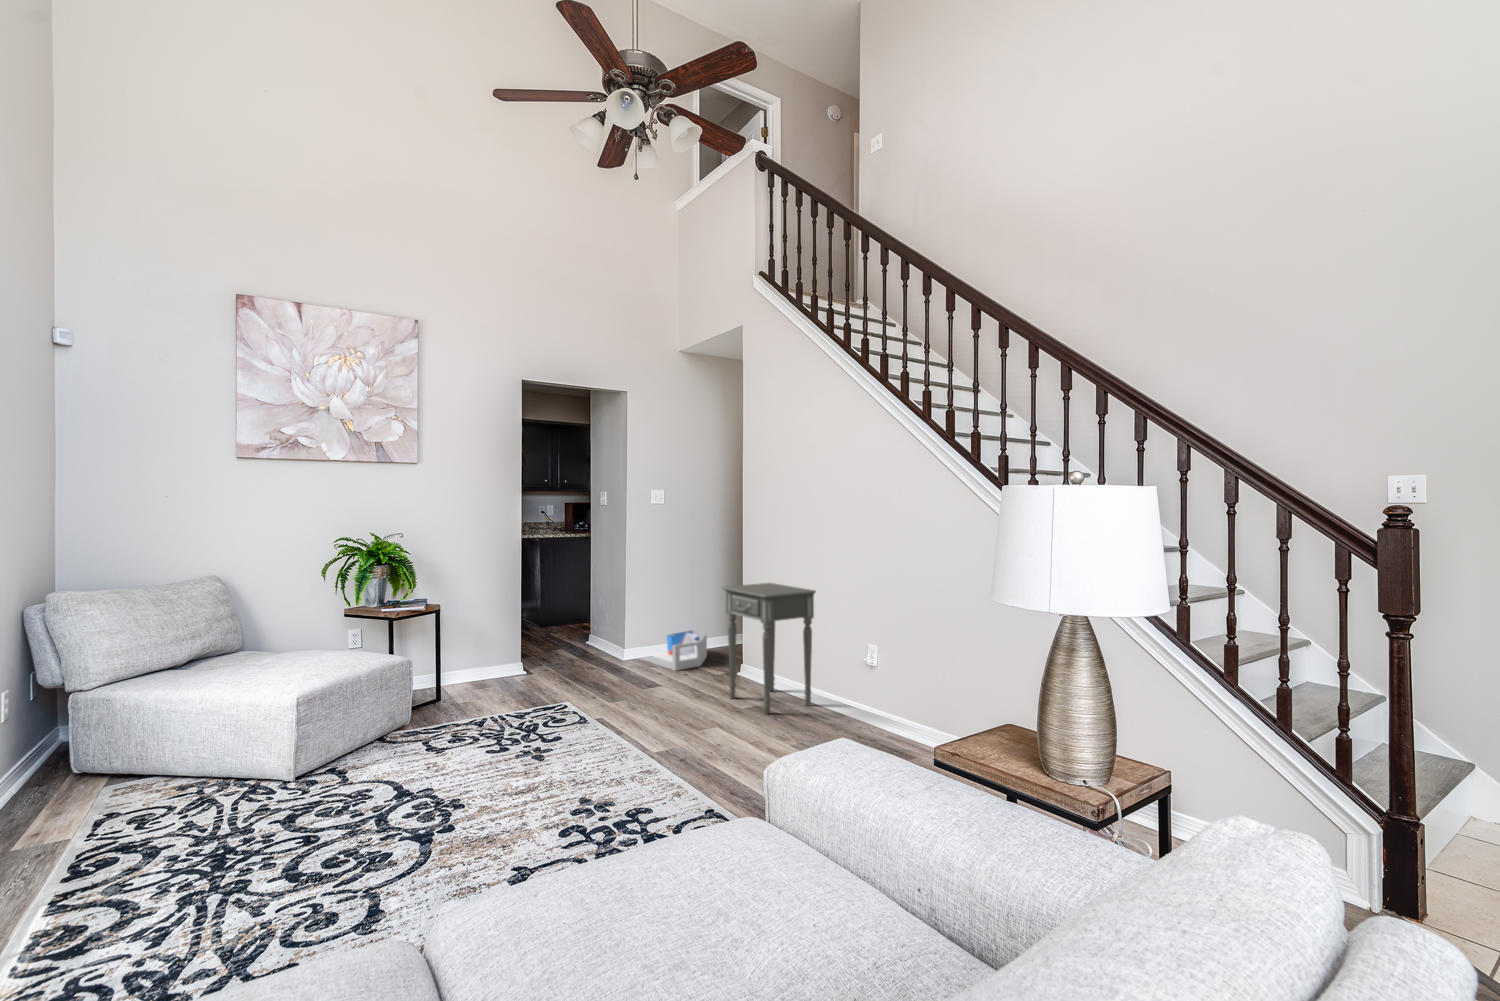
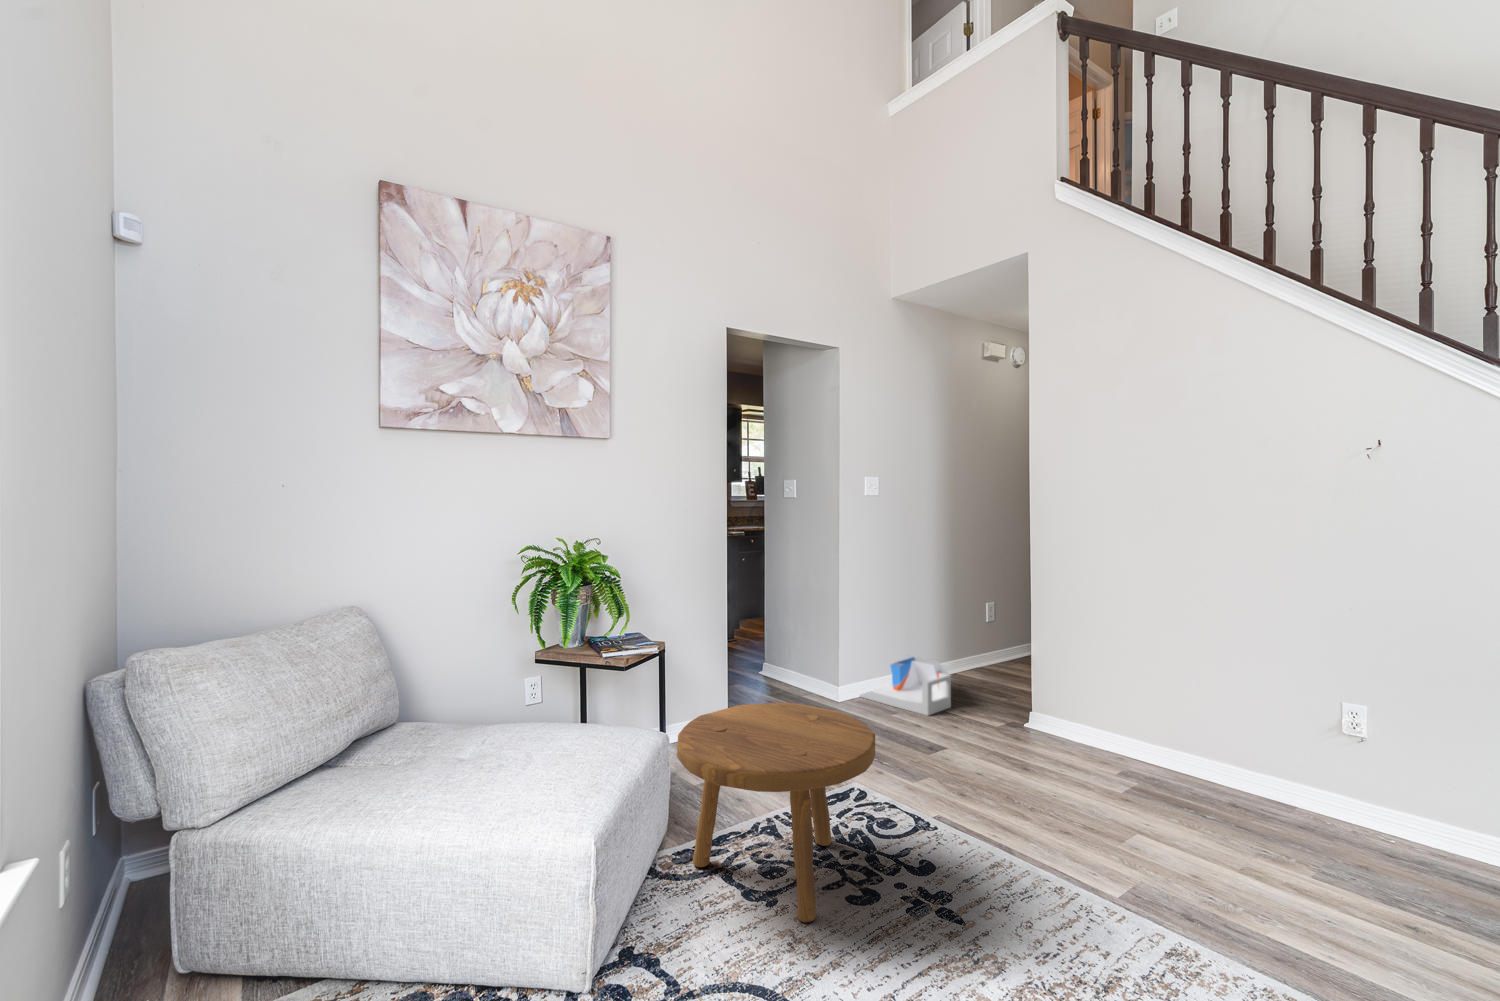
side table: present [721,583,816,714] -> none [1052,602,1208,797]
footstool: none [390,642,526,763] -> present [677,703,875,922]

